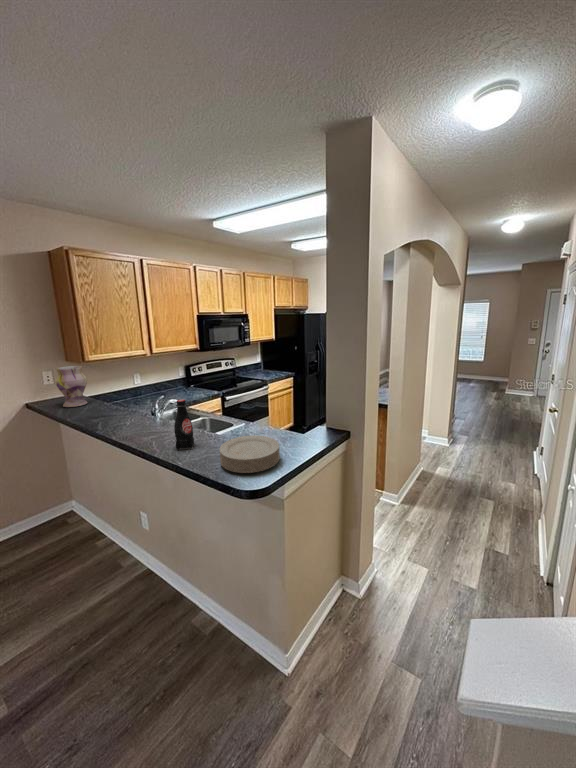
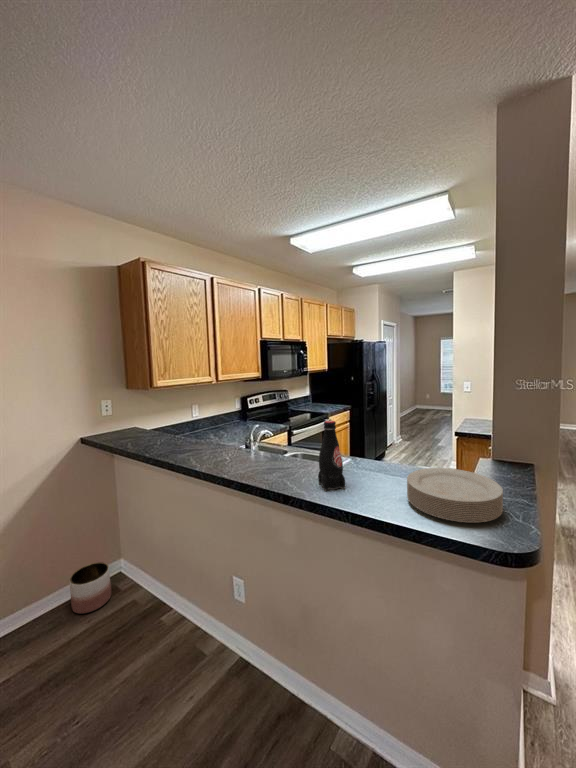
vase: present [55,366,87,407] -> none [120,393,155,441]
planter: none [24,502,61,539] -> present [69,562,111,614]

